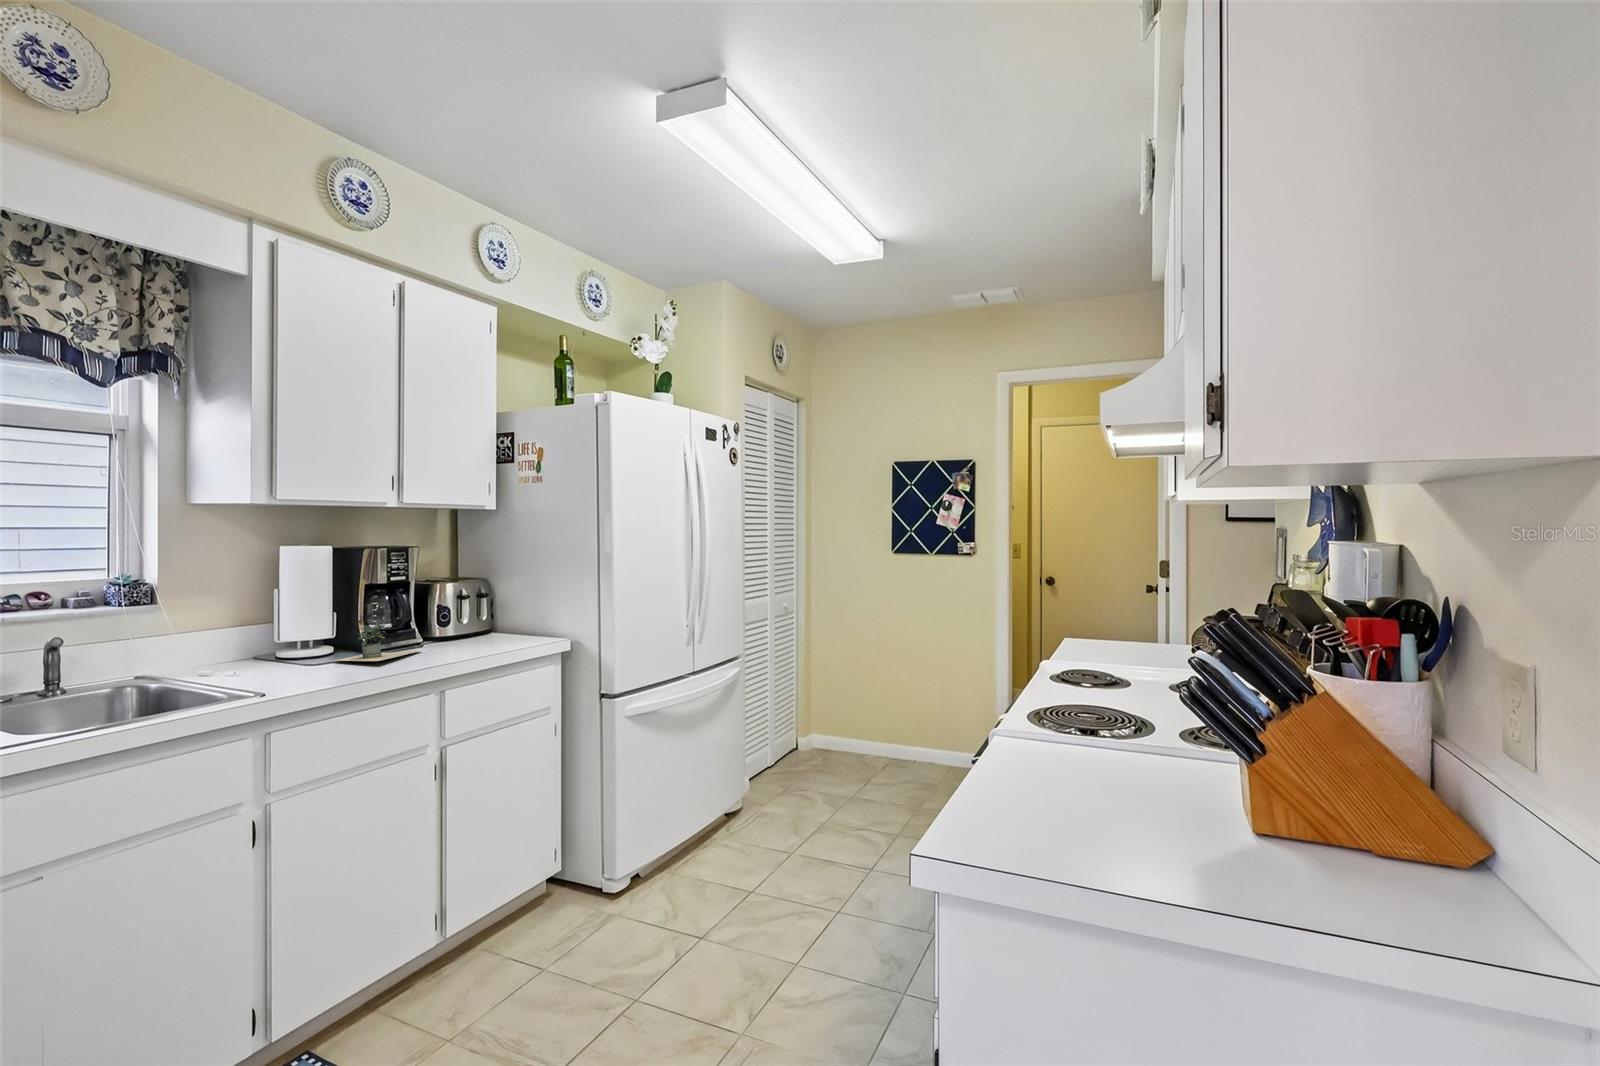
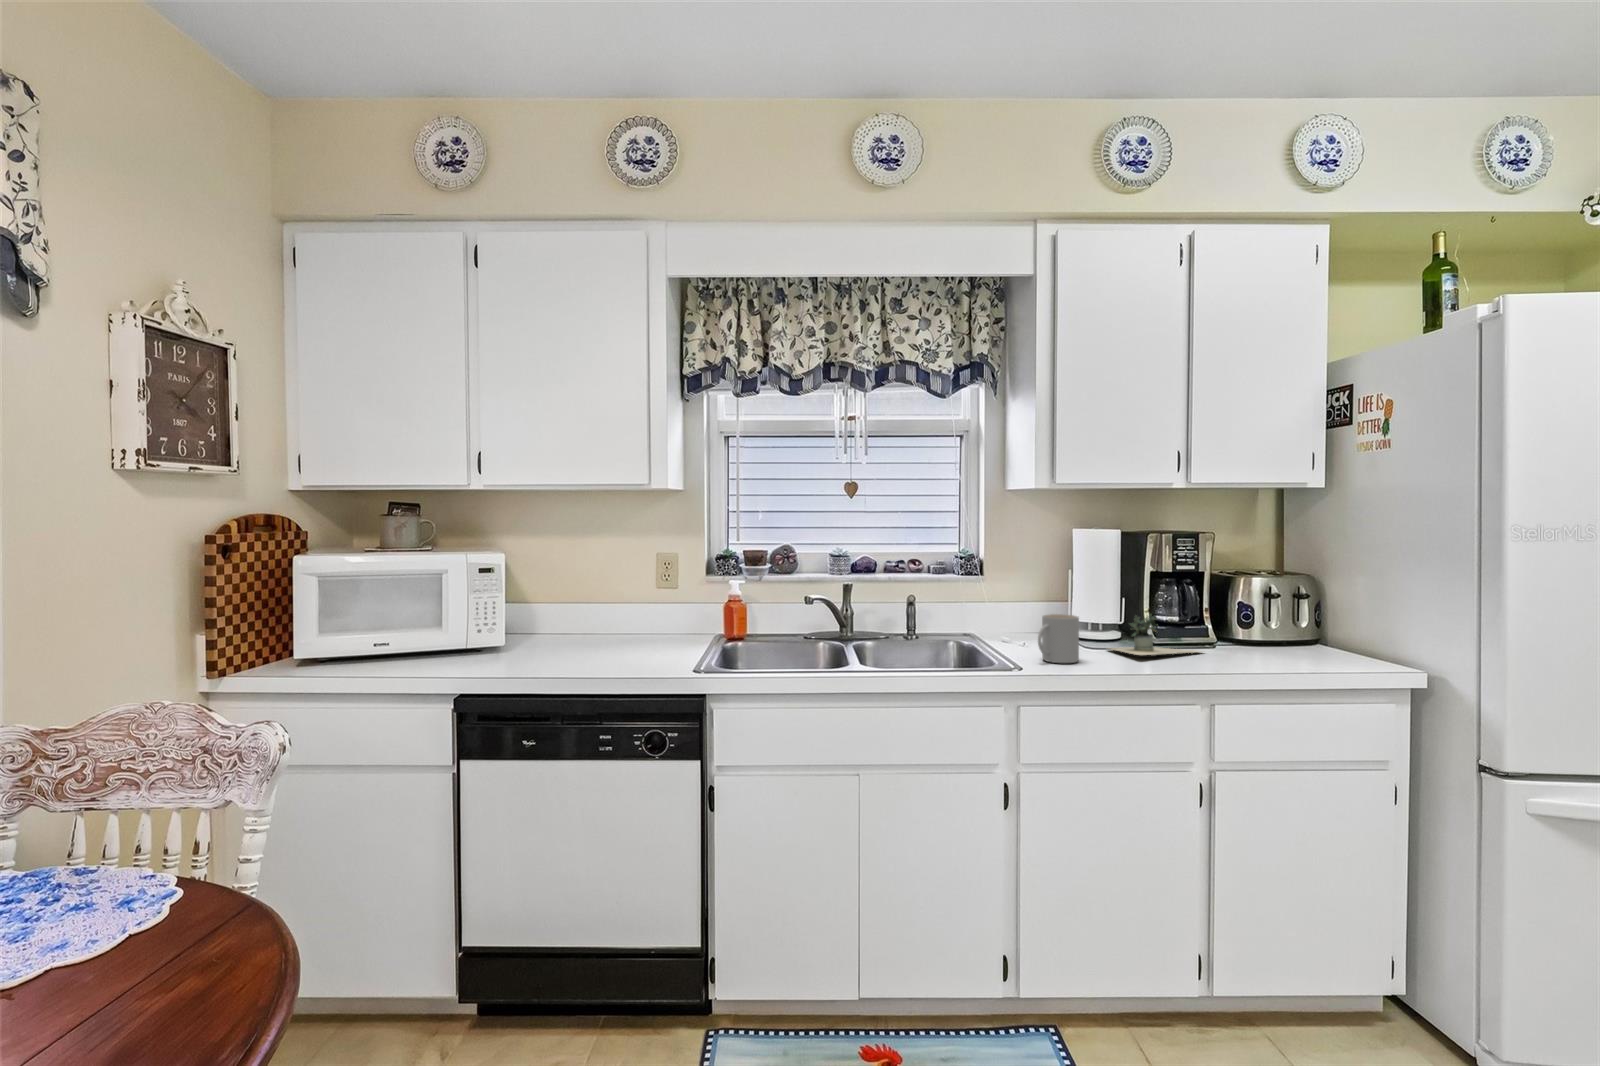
mug: none [280,631,322,681] -> present [1038,614,1079,663]

